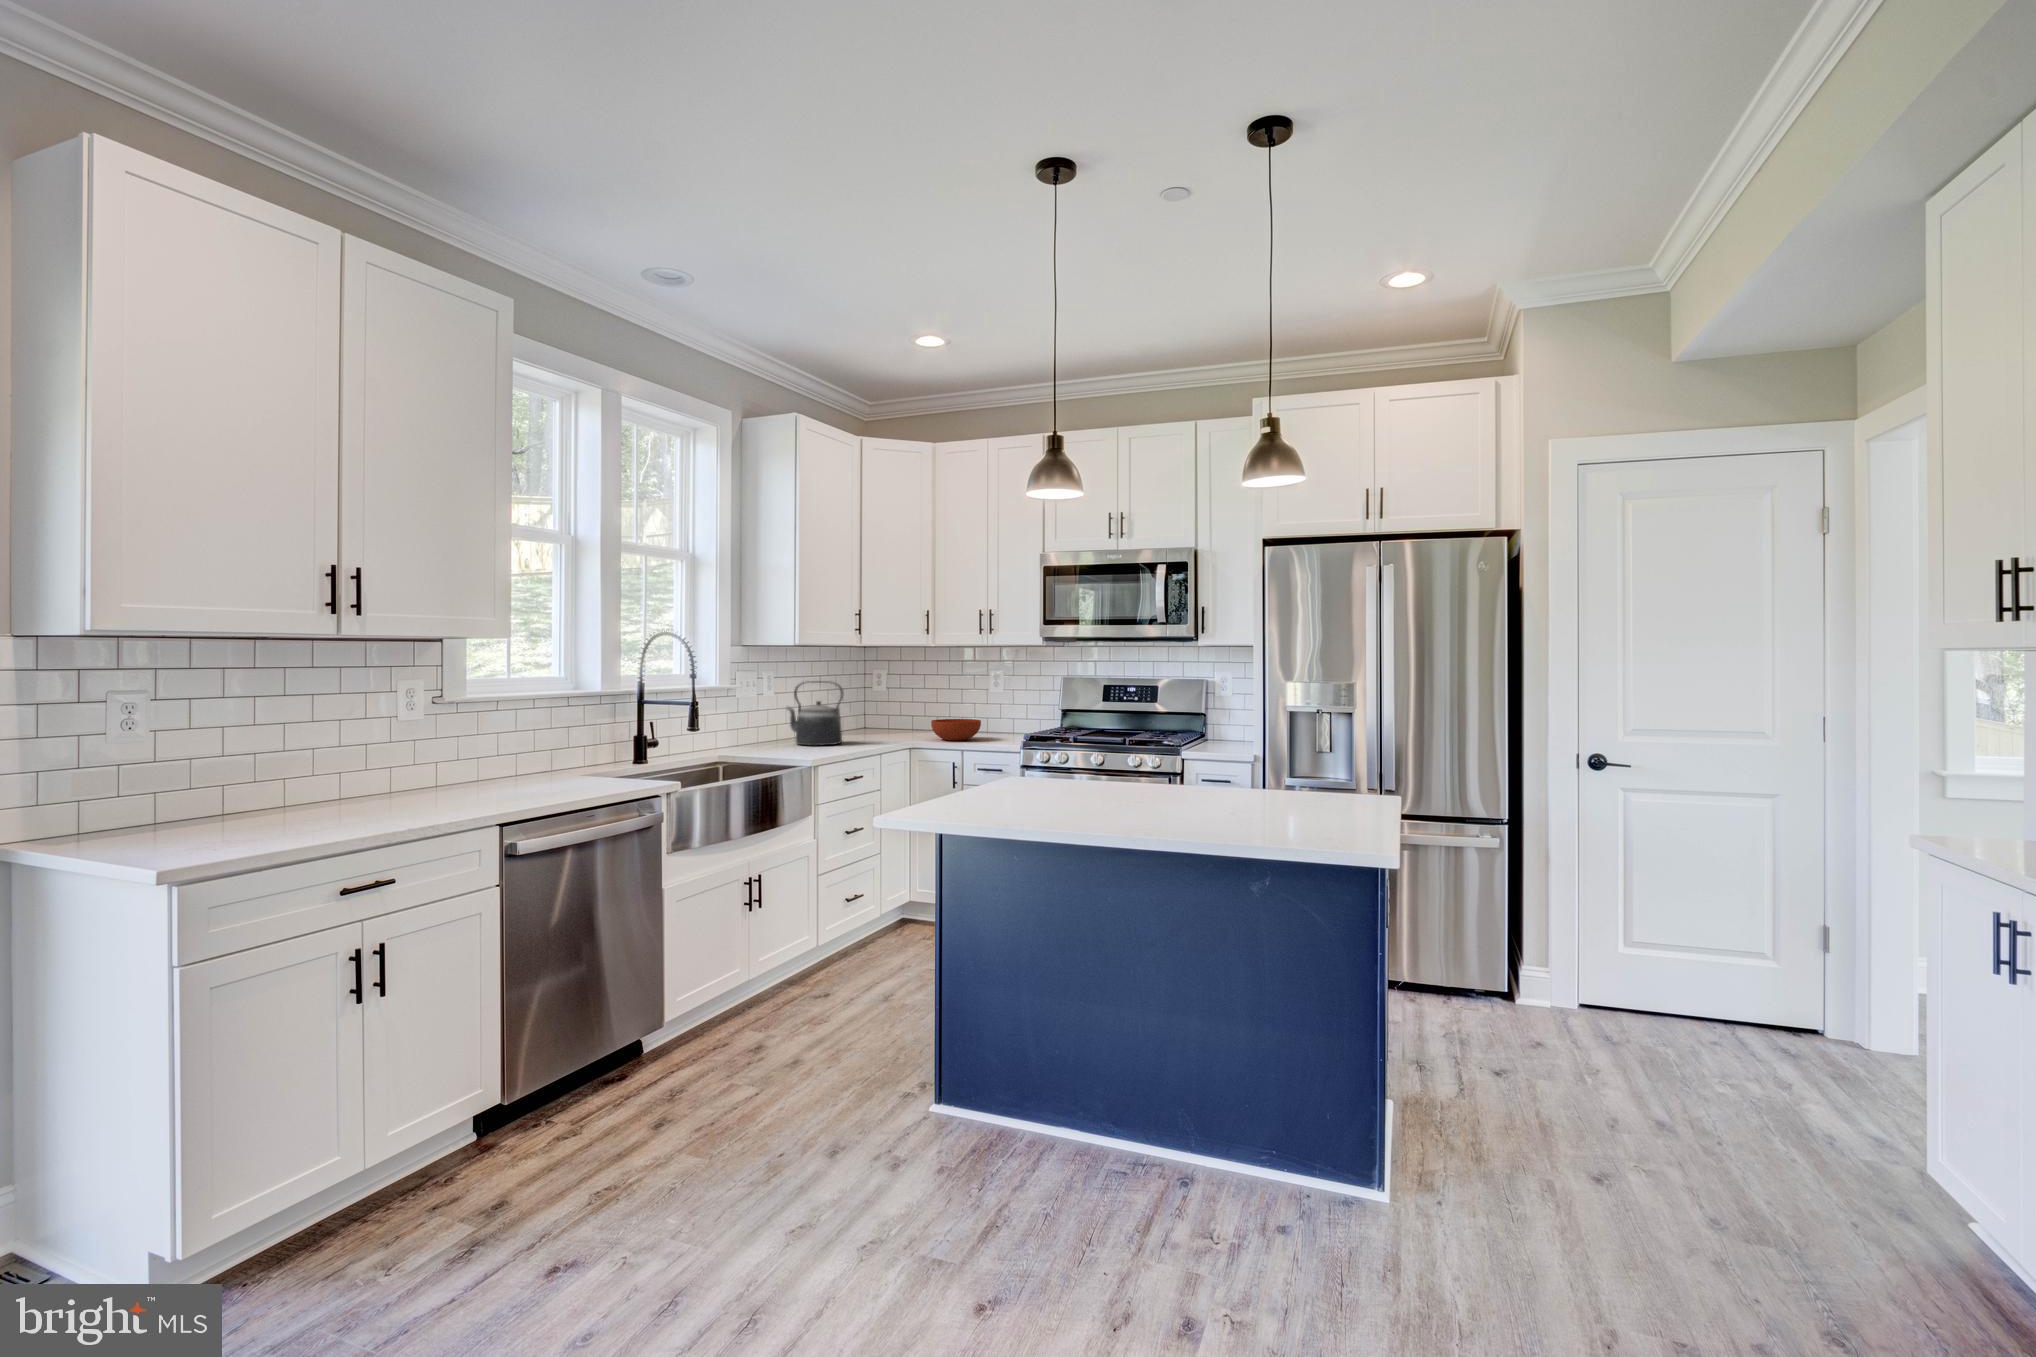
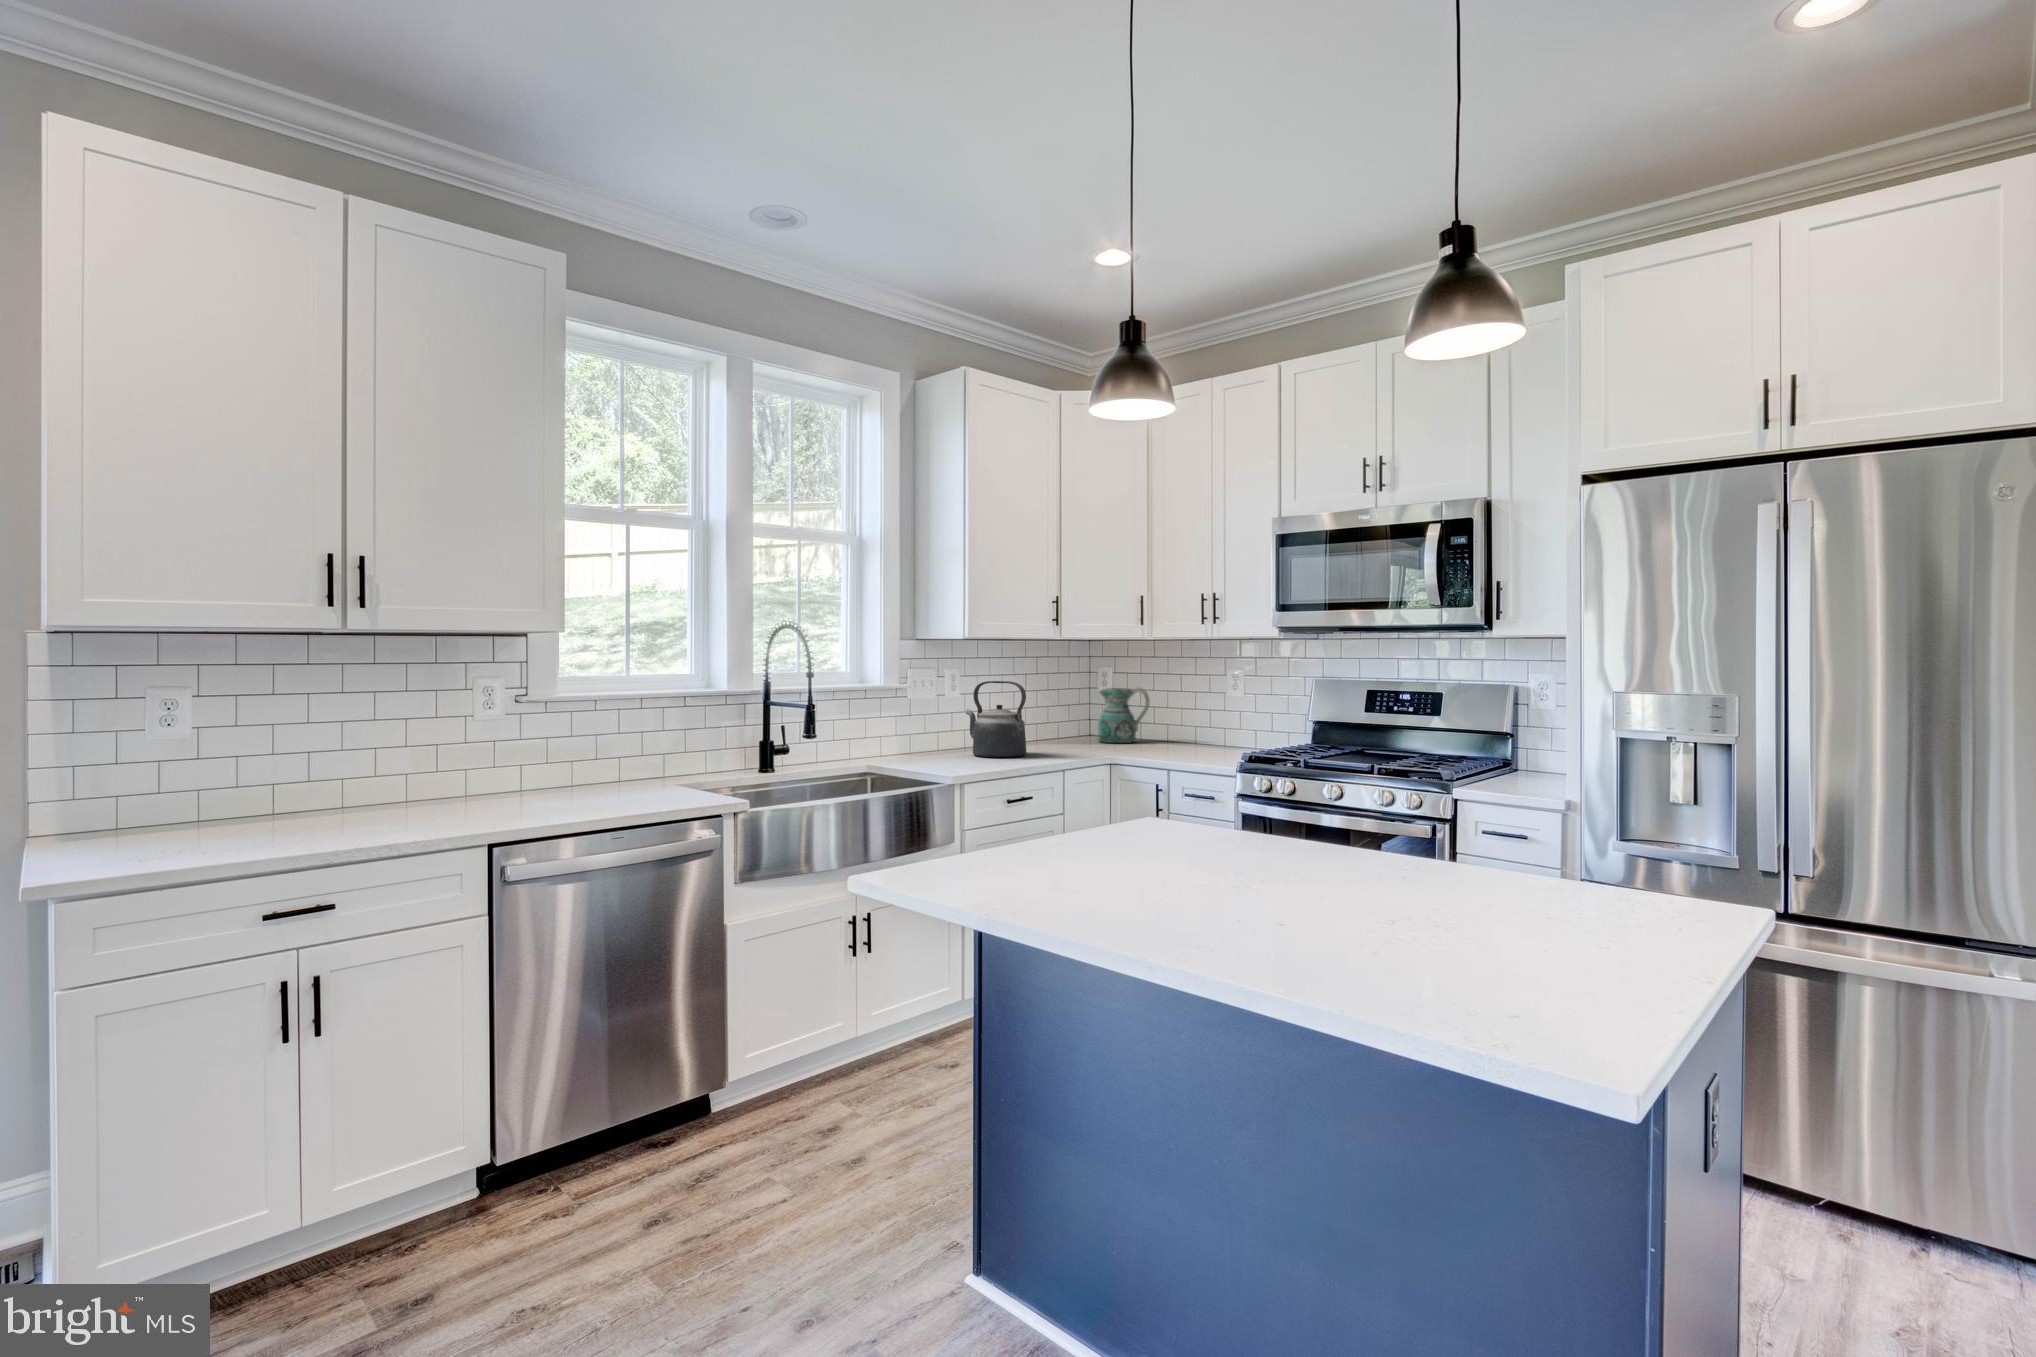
ceramic pitcher: none [882,686,925,732] -> present [1098,688,1149,743]
bowl: present [931,719,981,741] -> none [1137,730,1200,757]

